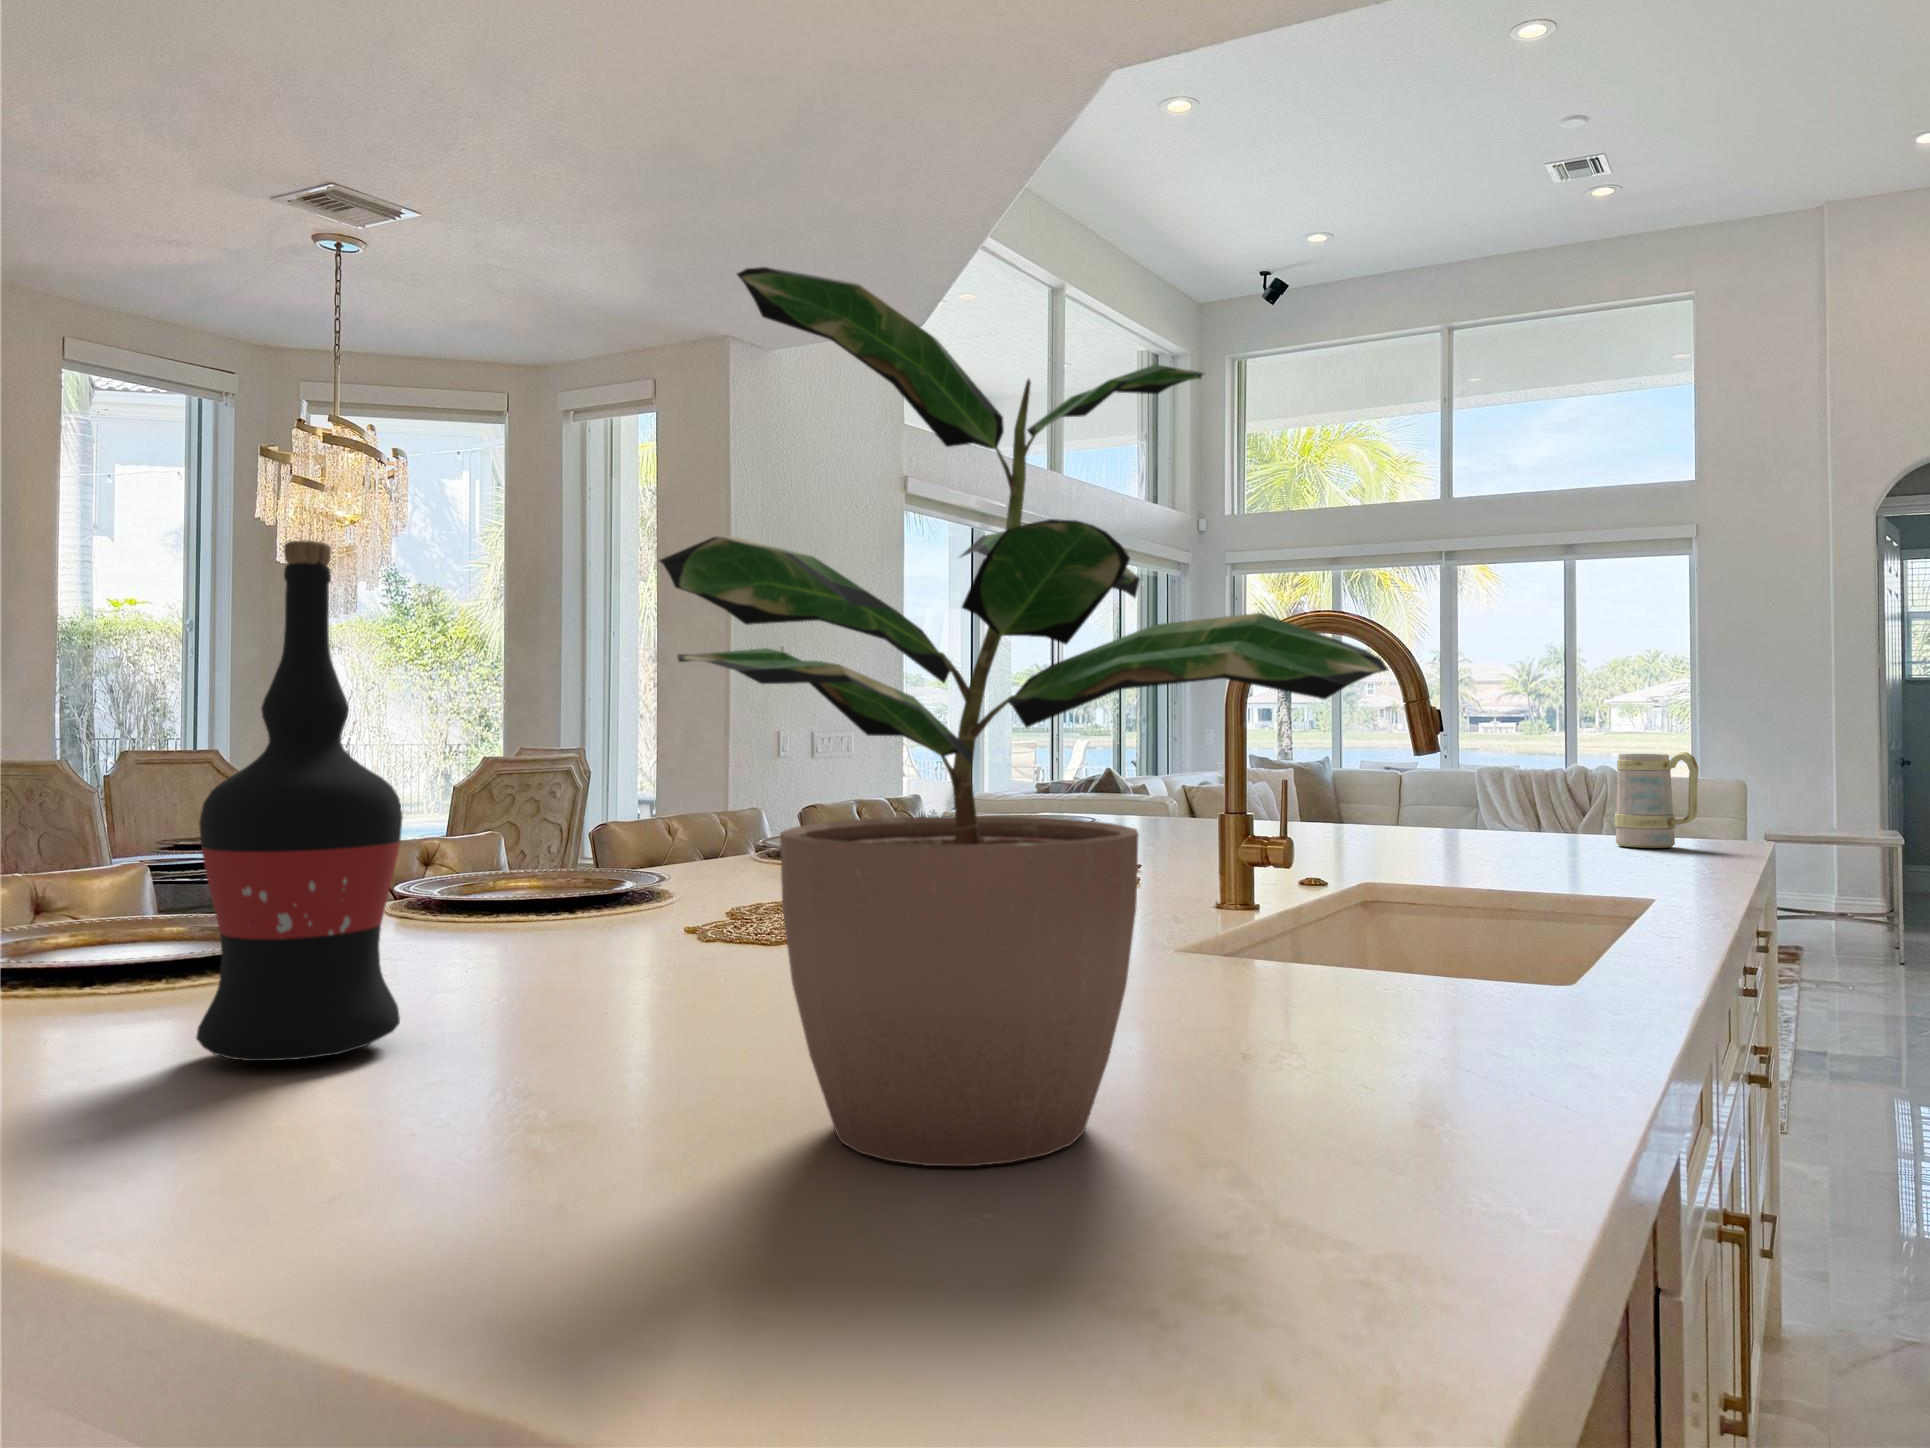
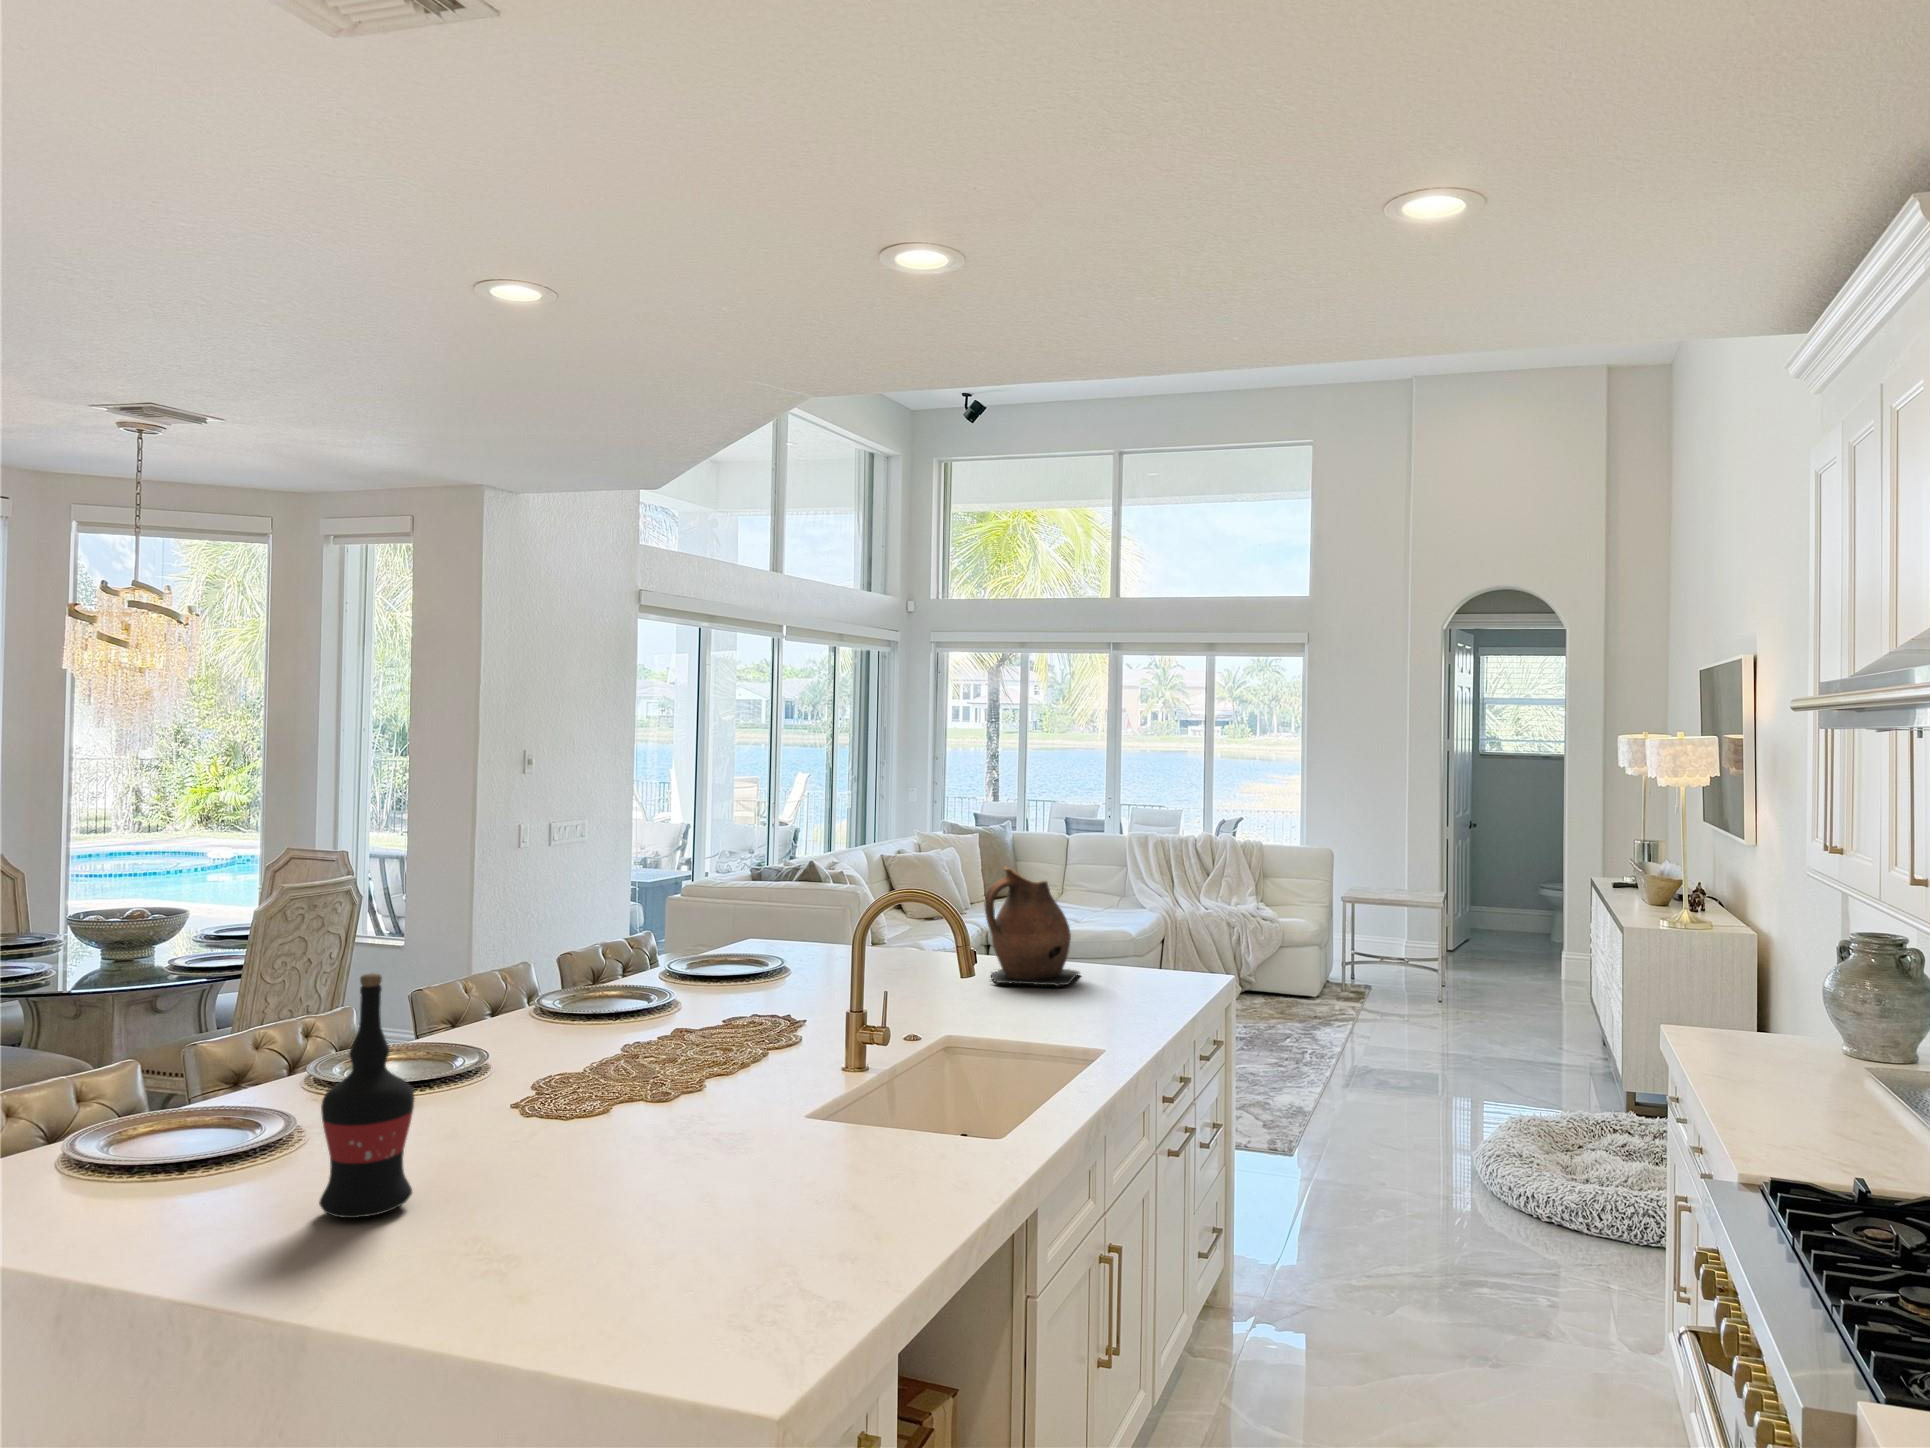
potted plant: present [659,267,1388,1166] -> none [548,911,833,1250]
ceramic pitcher: none [1402,671,1546,847] -> present [984,868,1080,986]
mug: present [1615,752,1699,848] -> none [1117,922,1164,986]

